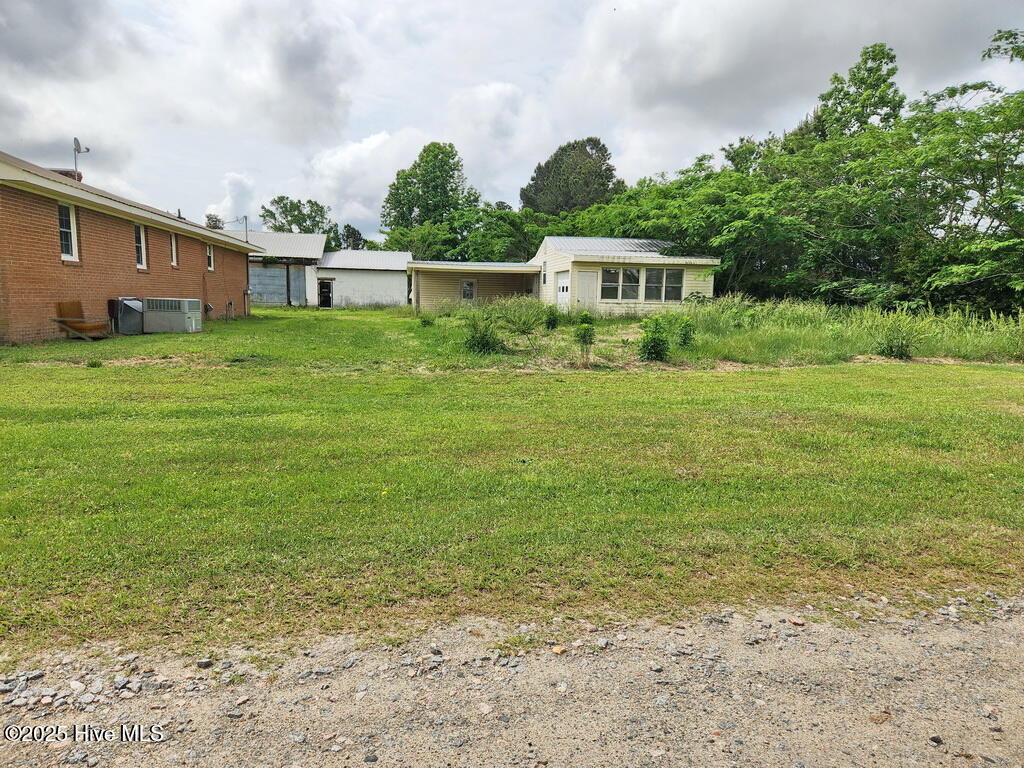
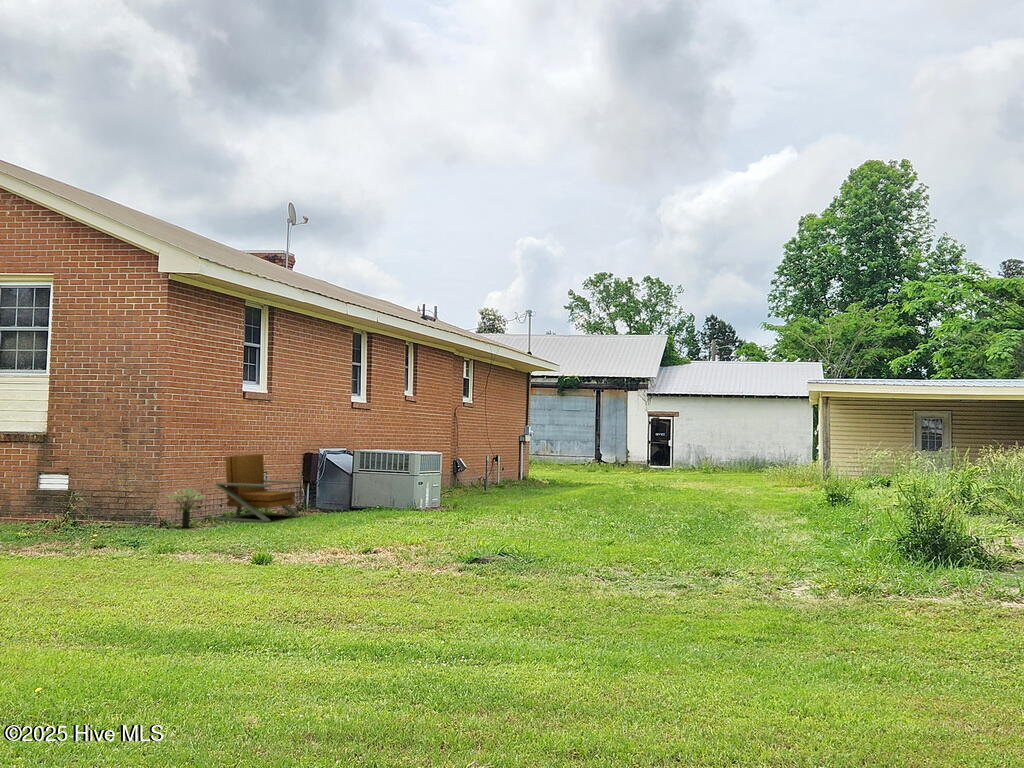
potted plant: none [16,321,46,345] -> present [168,488,206,527]

